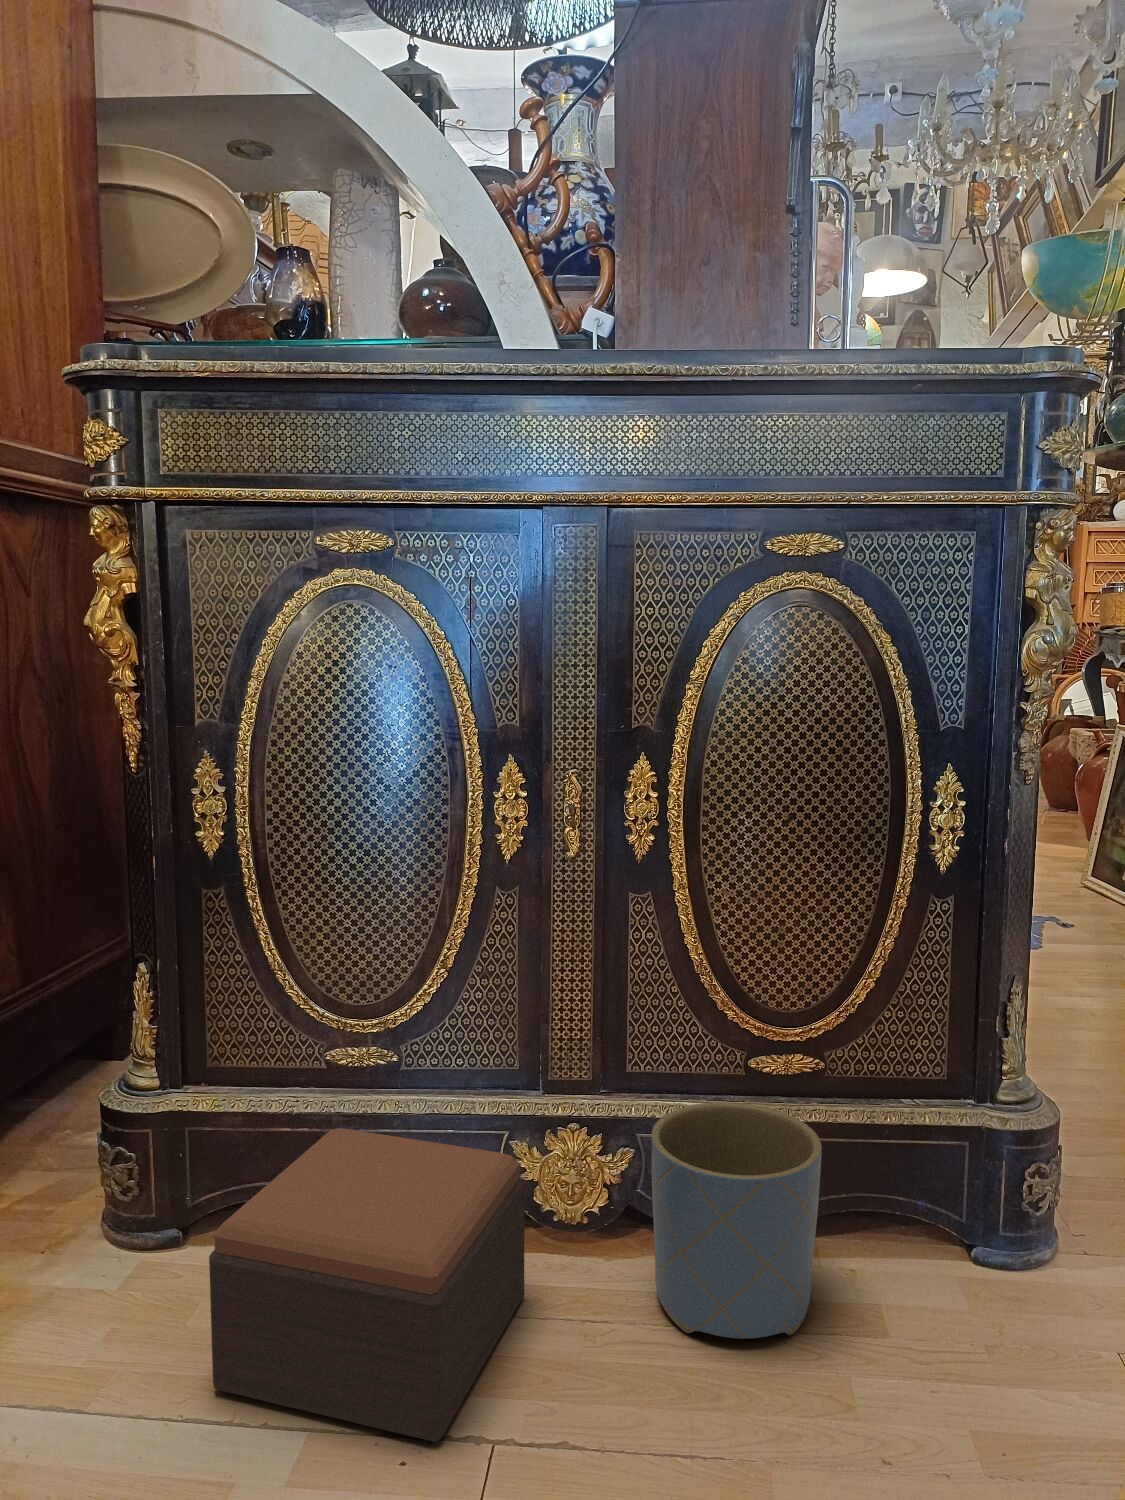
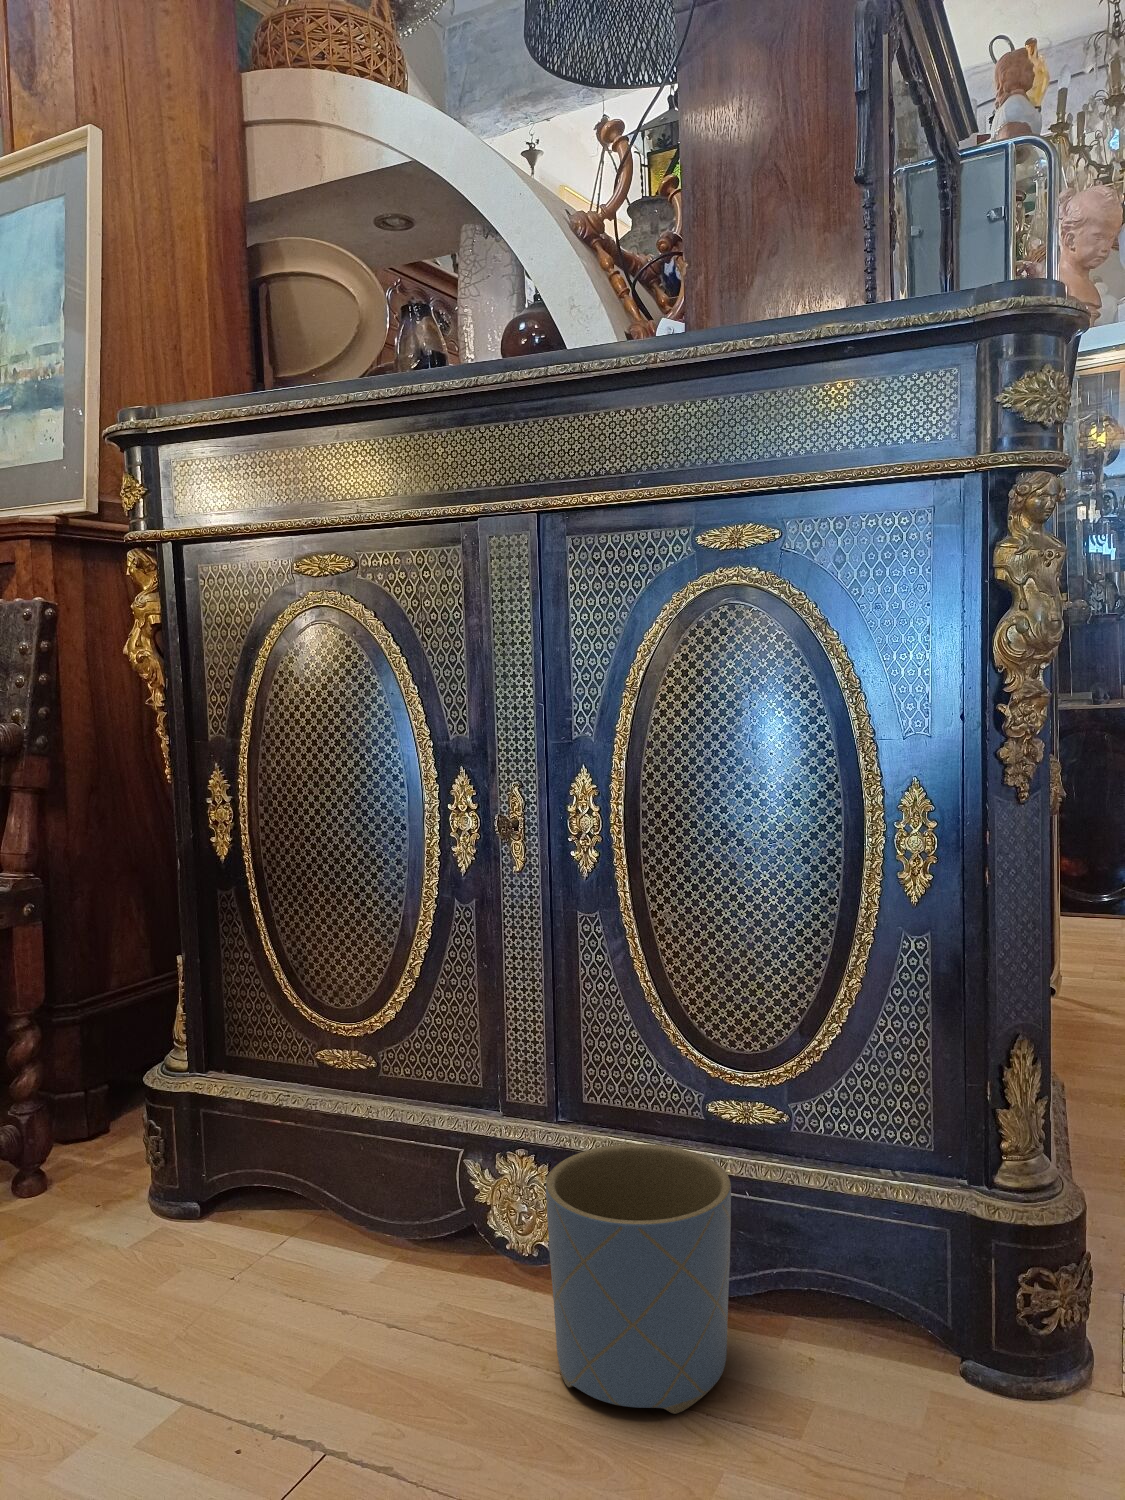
footstool: present [209,1128,525,1442] -> none [118,1122,441,1431]

